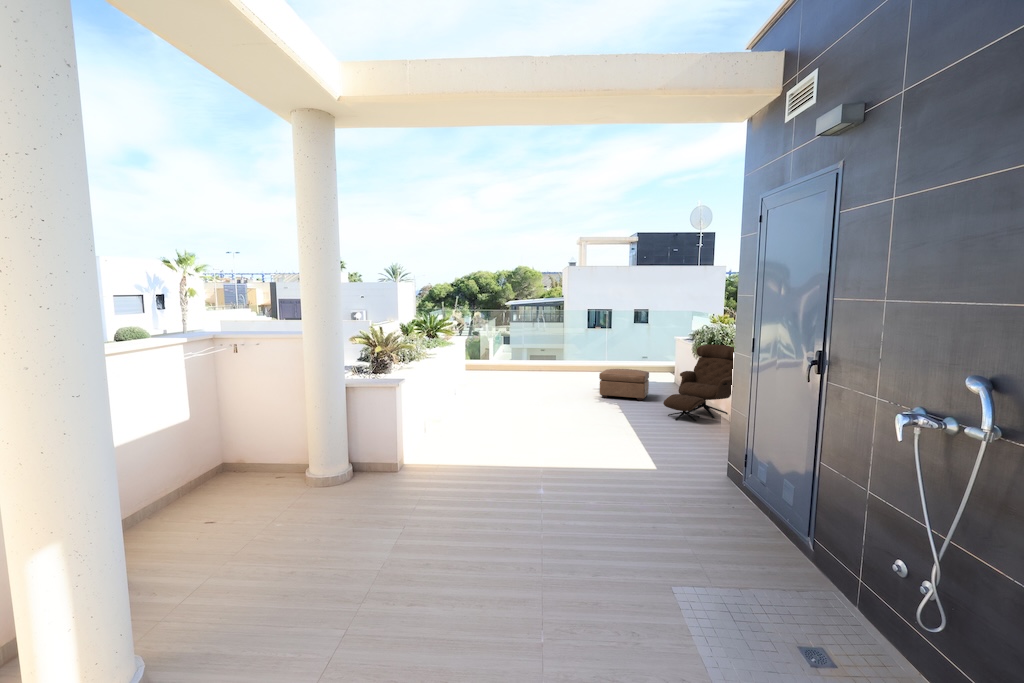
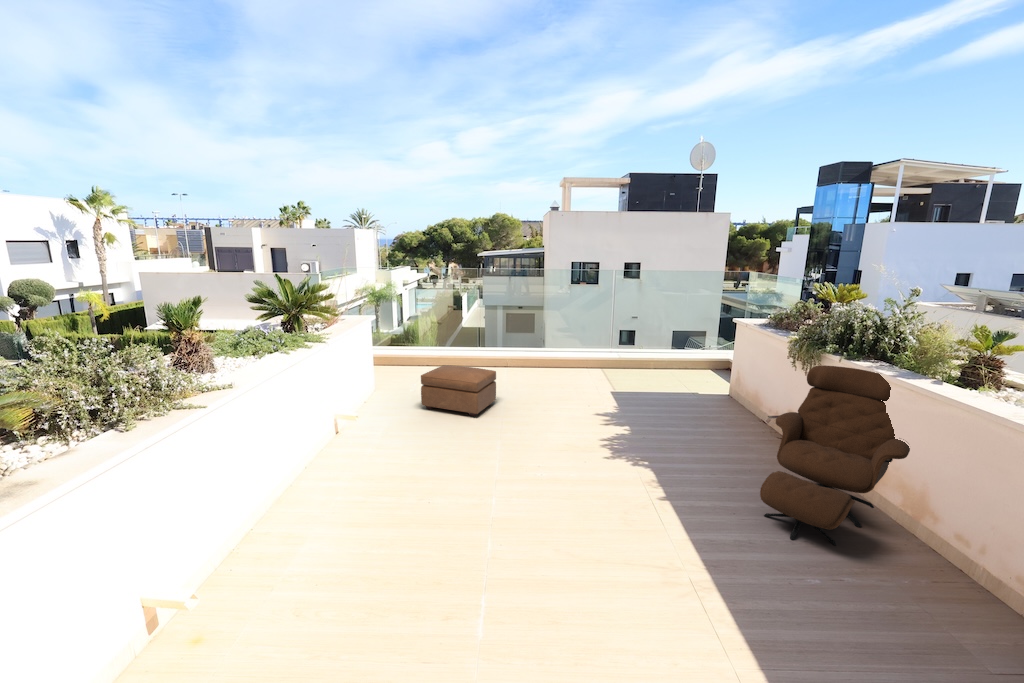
ottoman: present [599,369,649,401] -> present [421,365,496,417]

